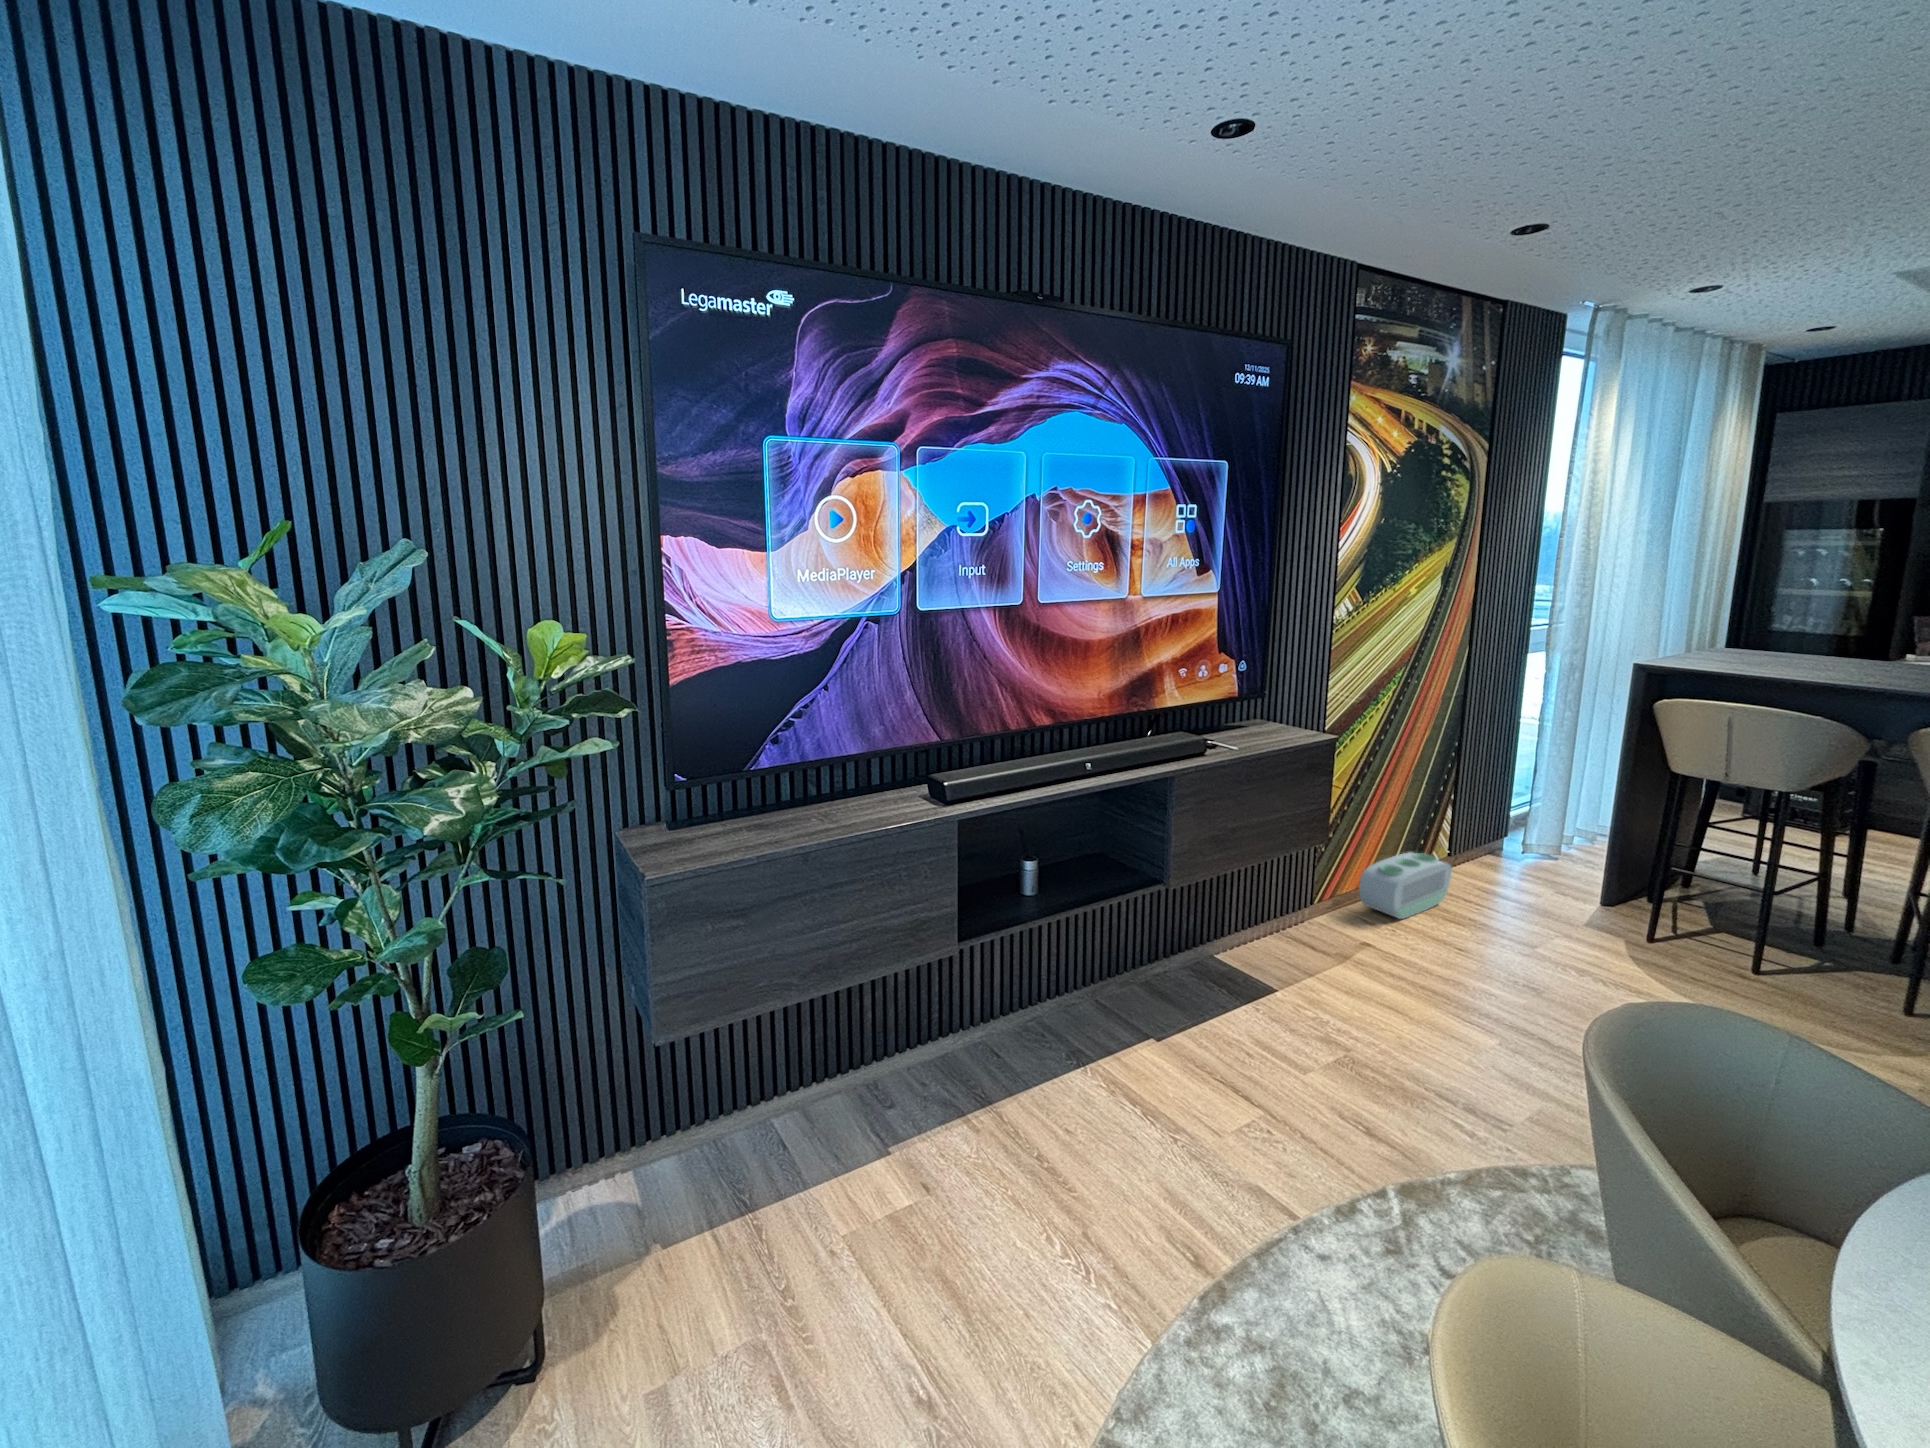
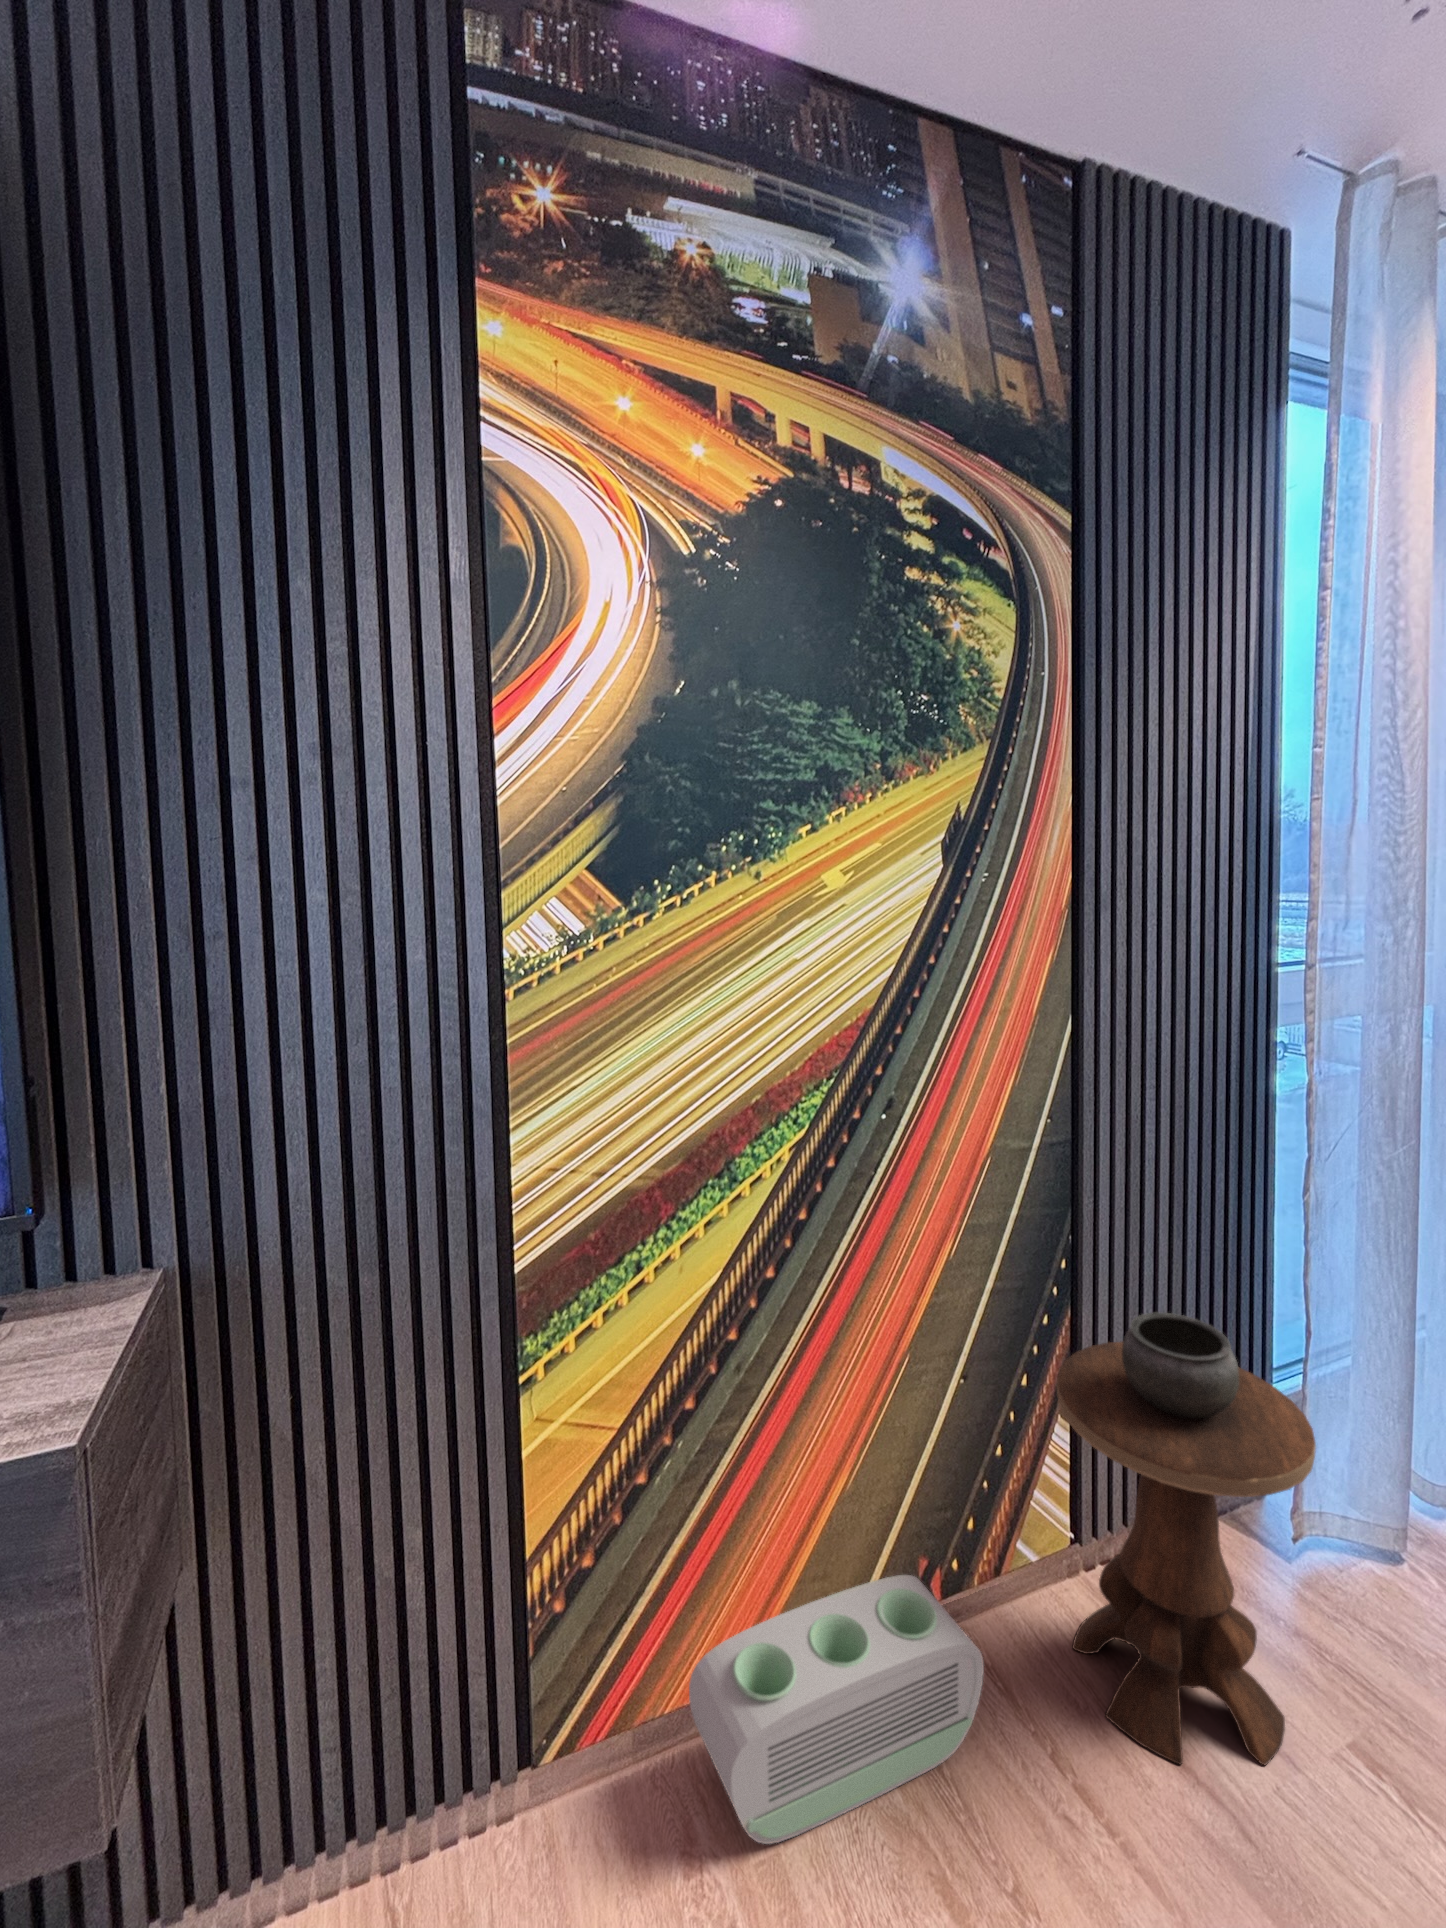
side table: none [1460,755,1566,900] -> present [1057,1312,1316,1765]

